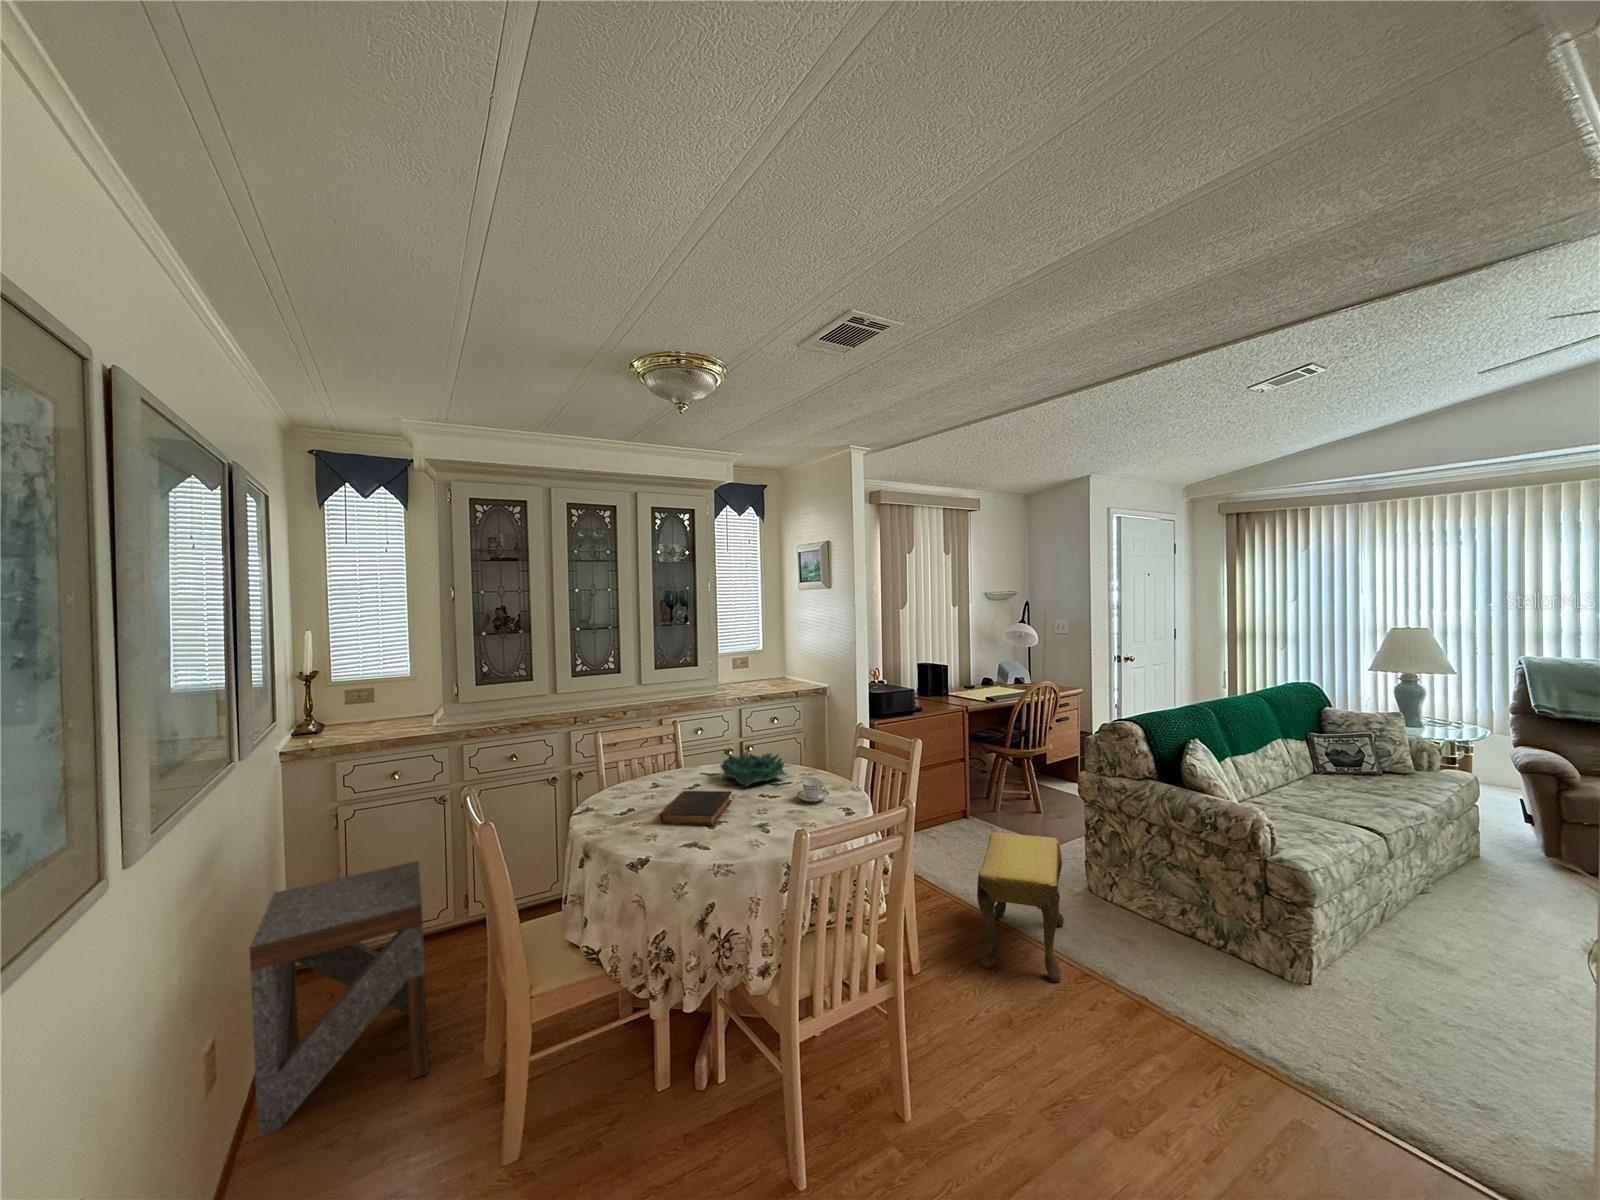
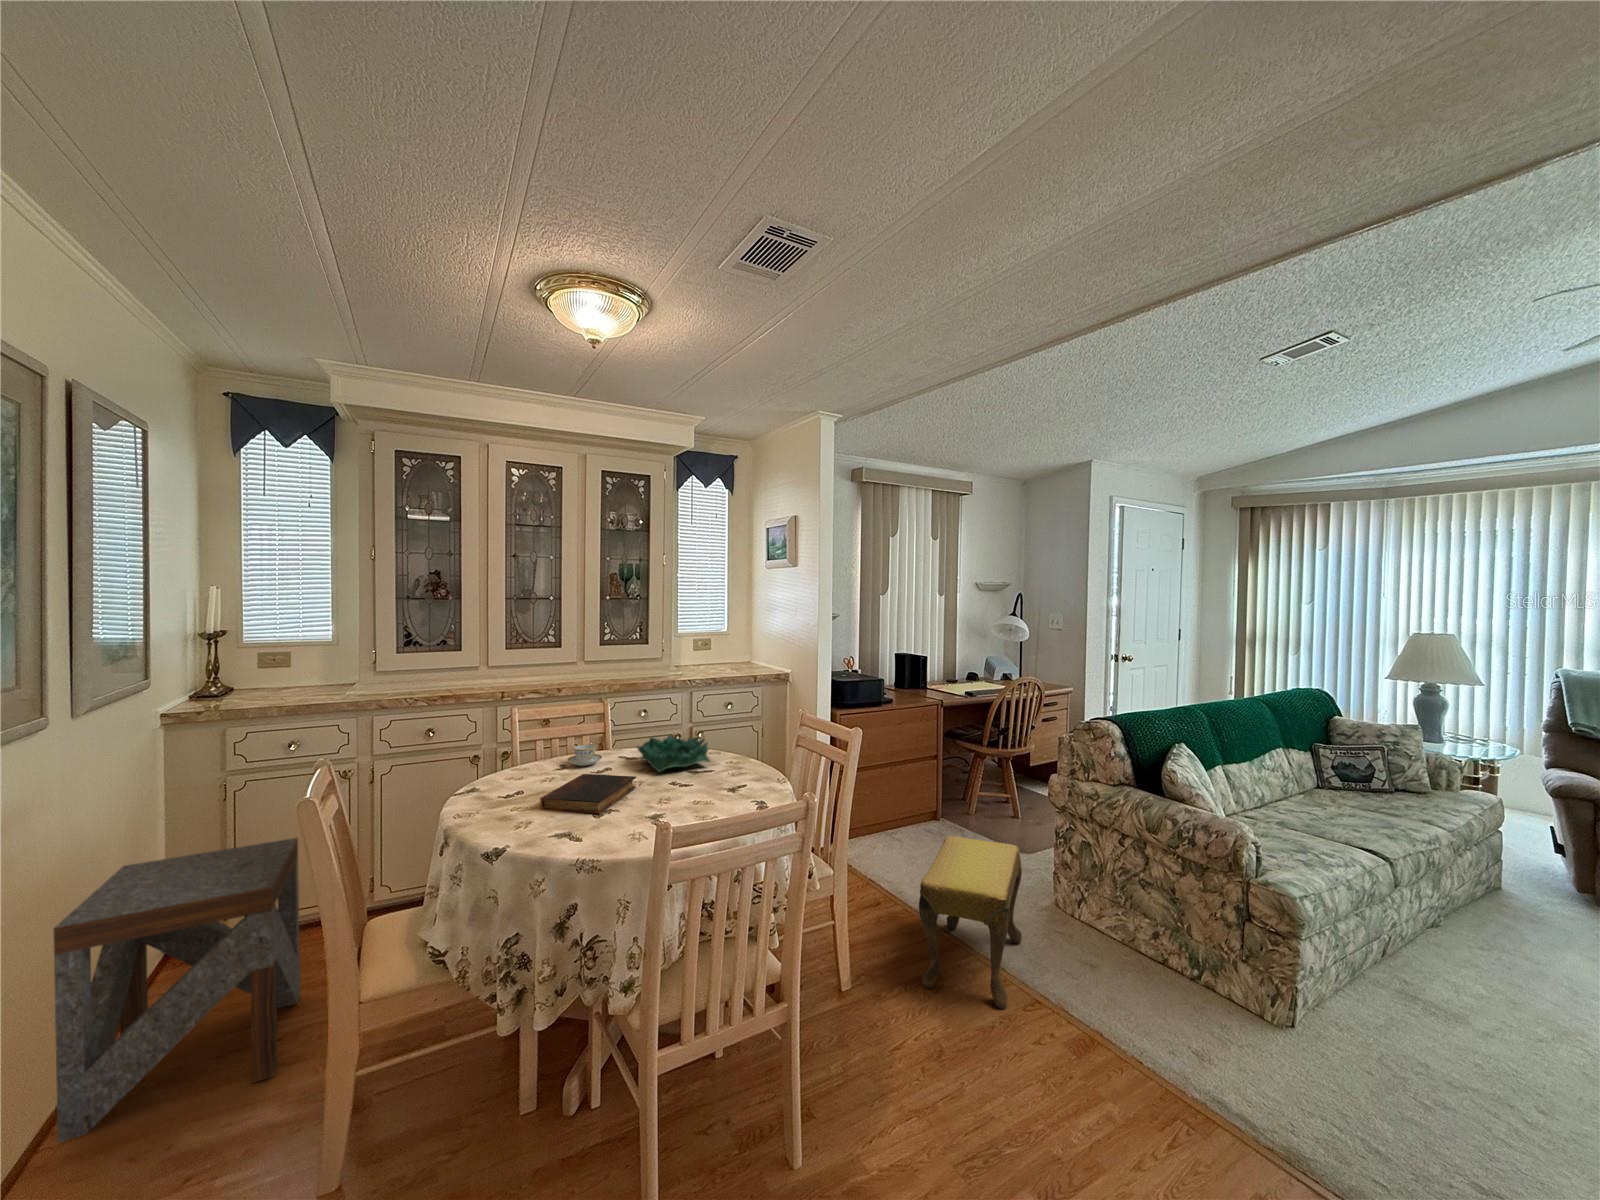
teacup: present [797,780,829,802] -> present [567,744,602,766]

